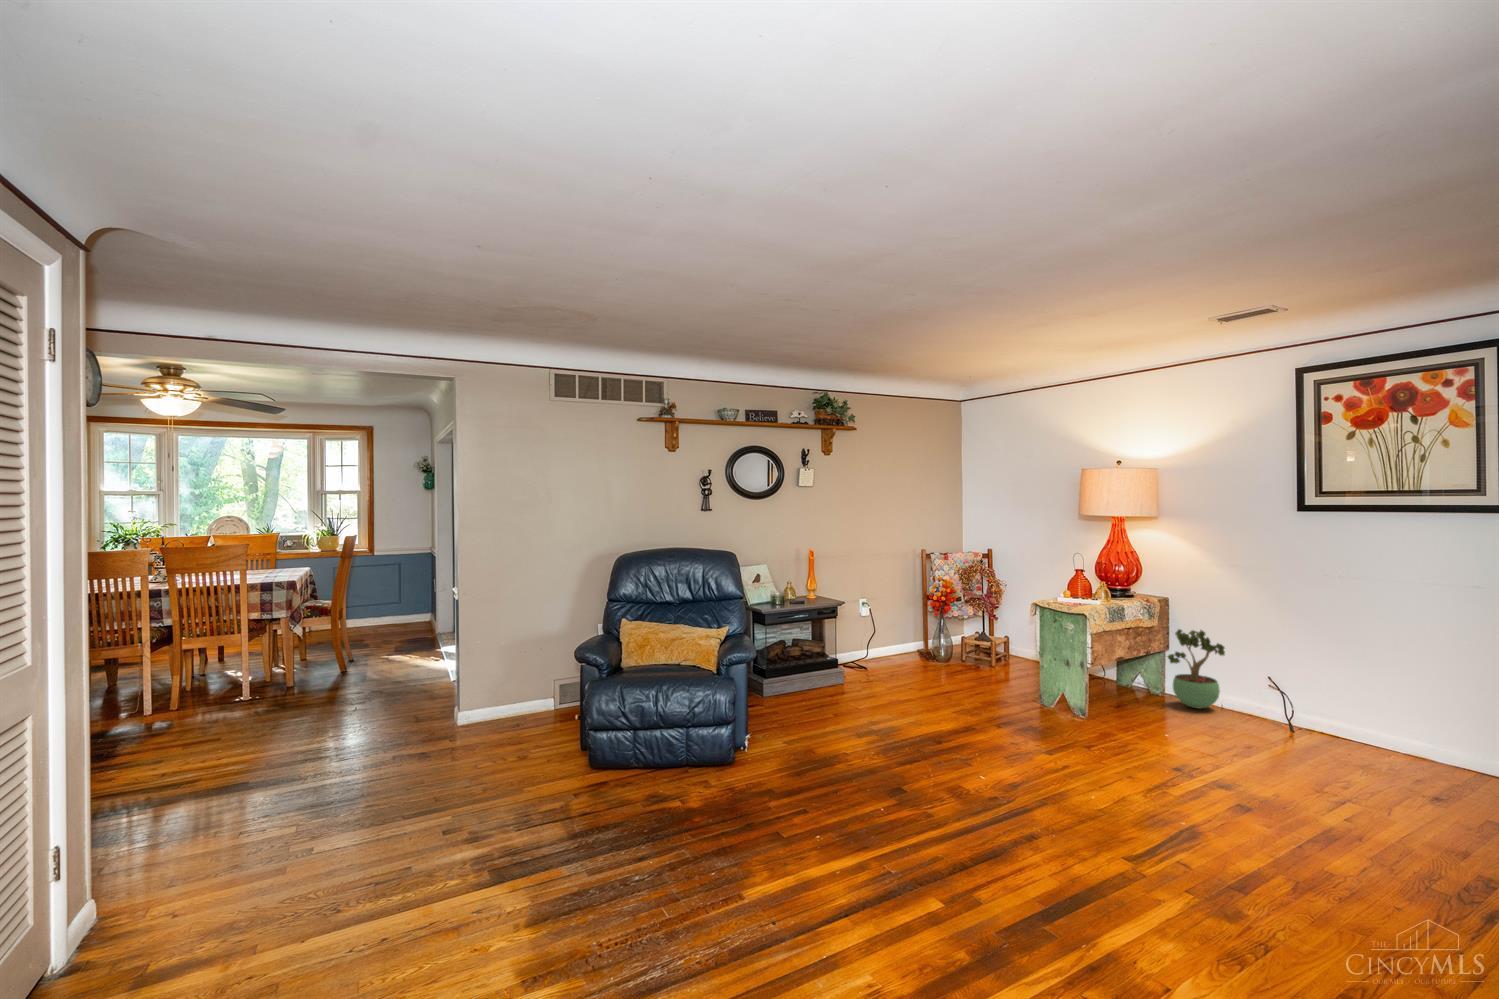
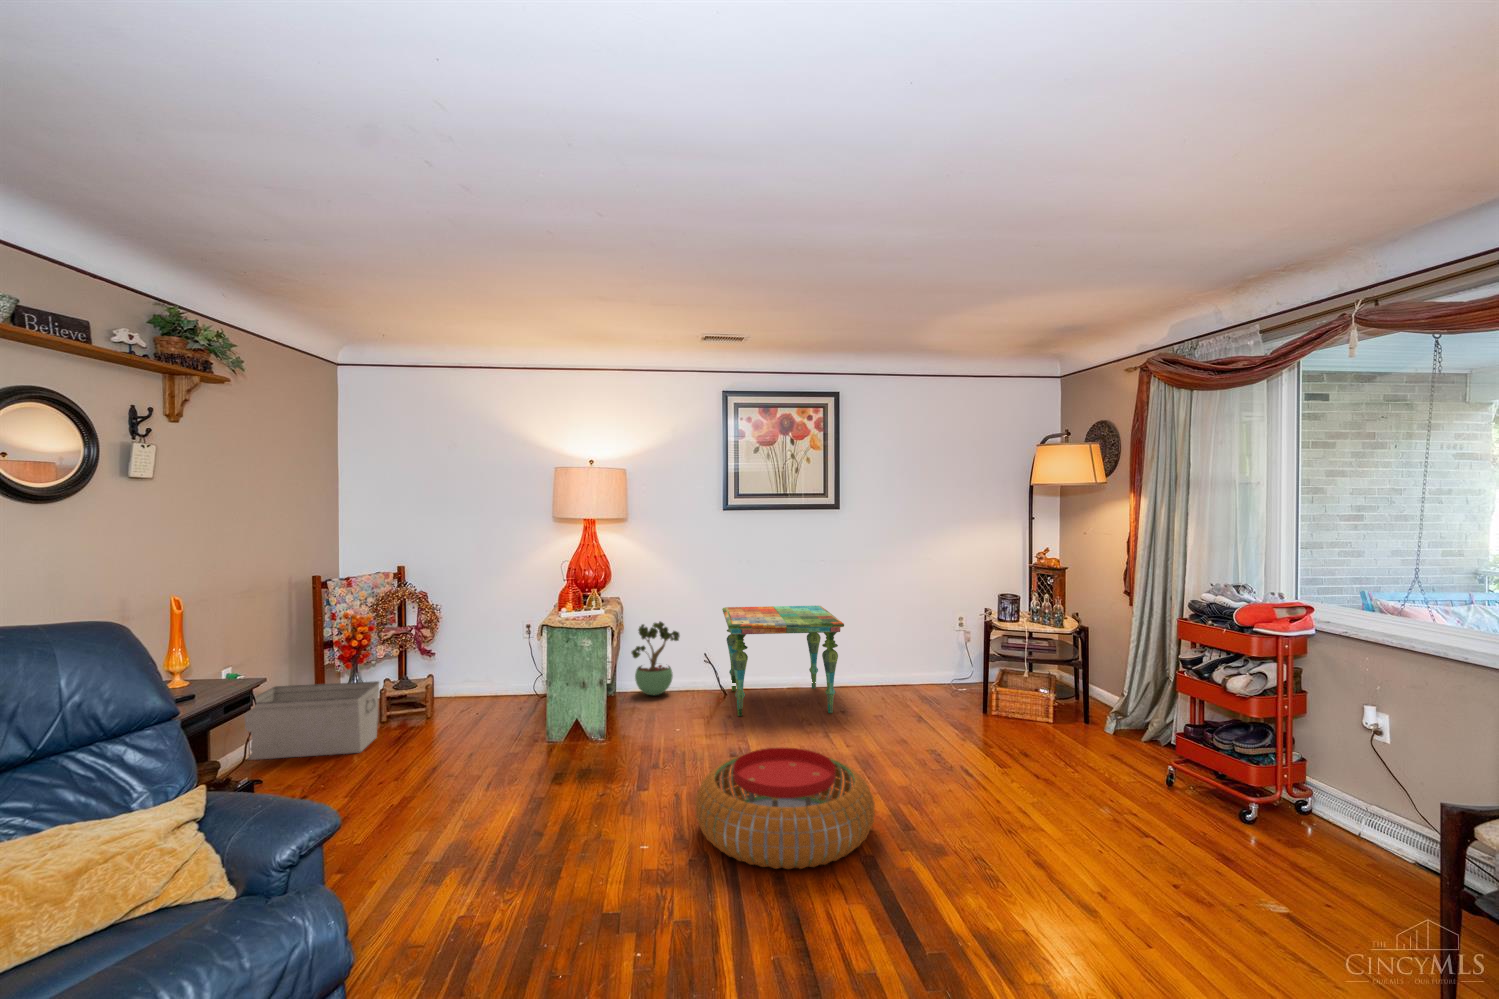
storage bin: none [869,620,948,675] -> present [244,681,379,760]
side table: none [1226,629,1459,790] -> present [722,606,844,716]
pouf: none [991,743,1181,858] -> present [695,748,875,869]

